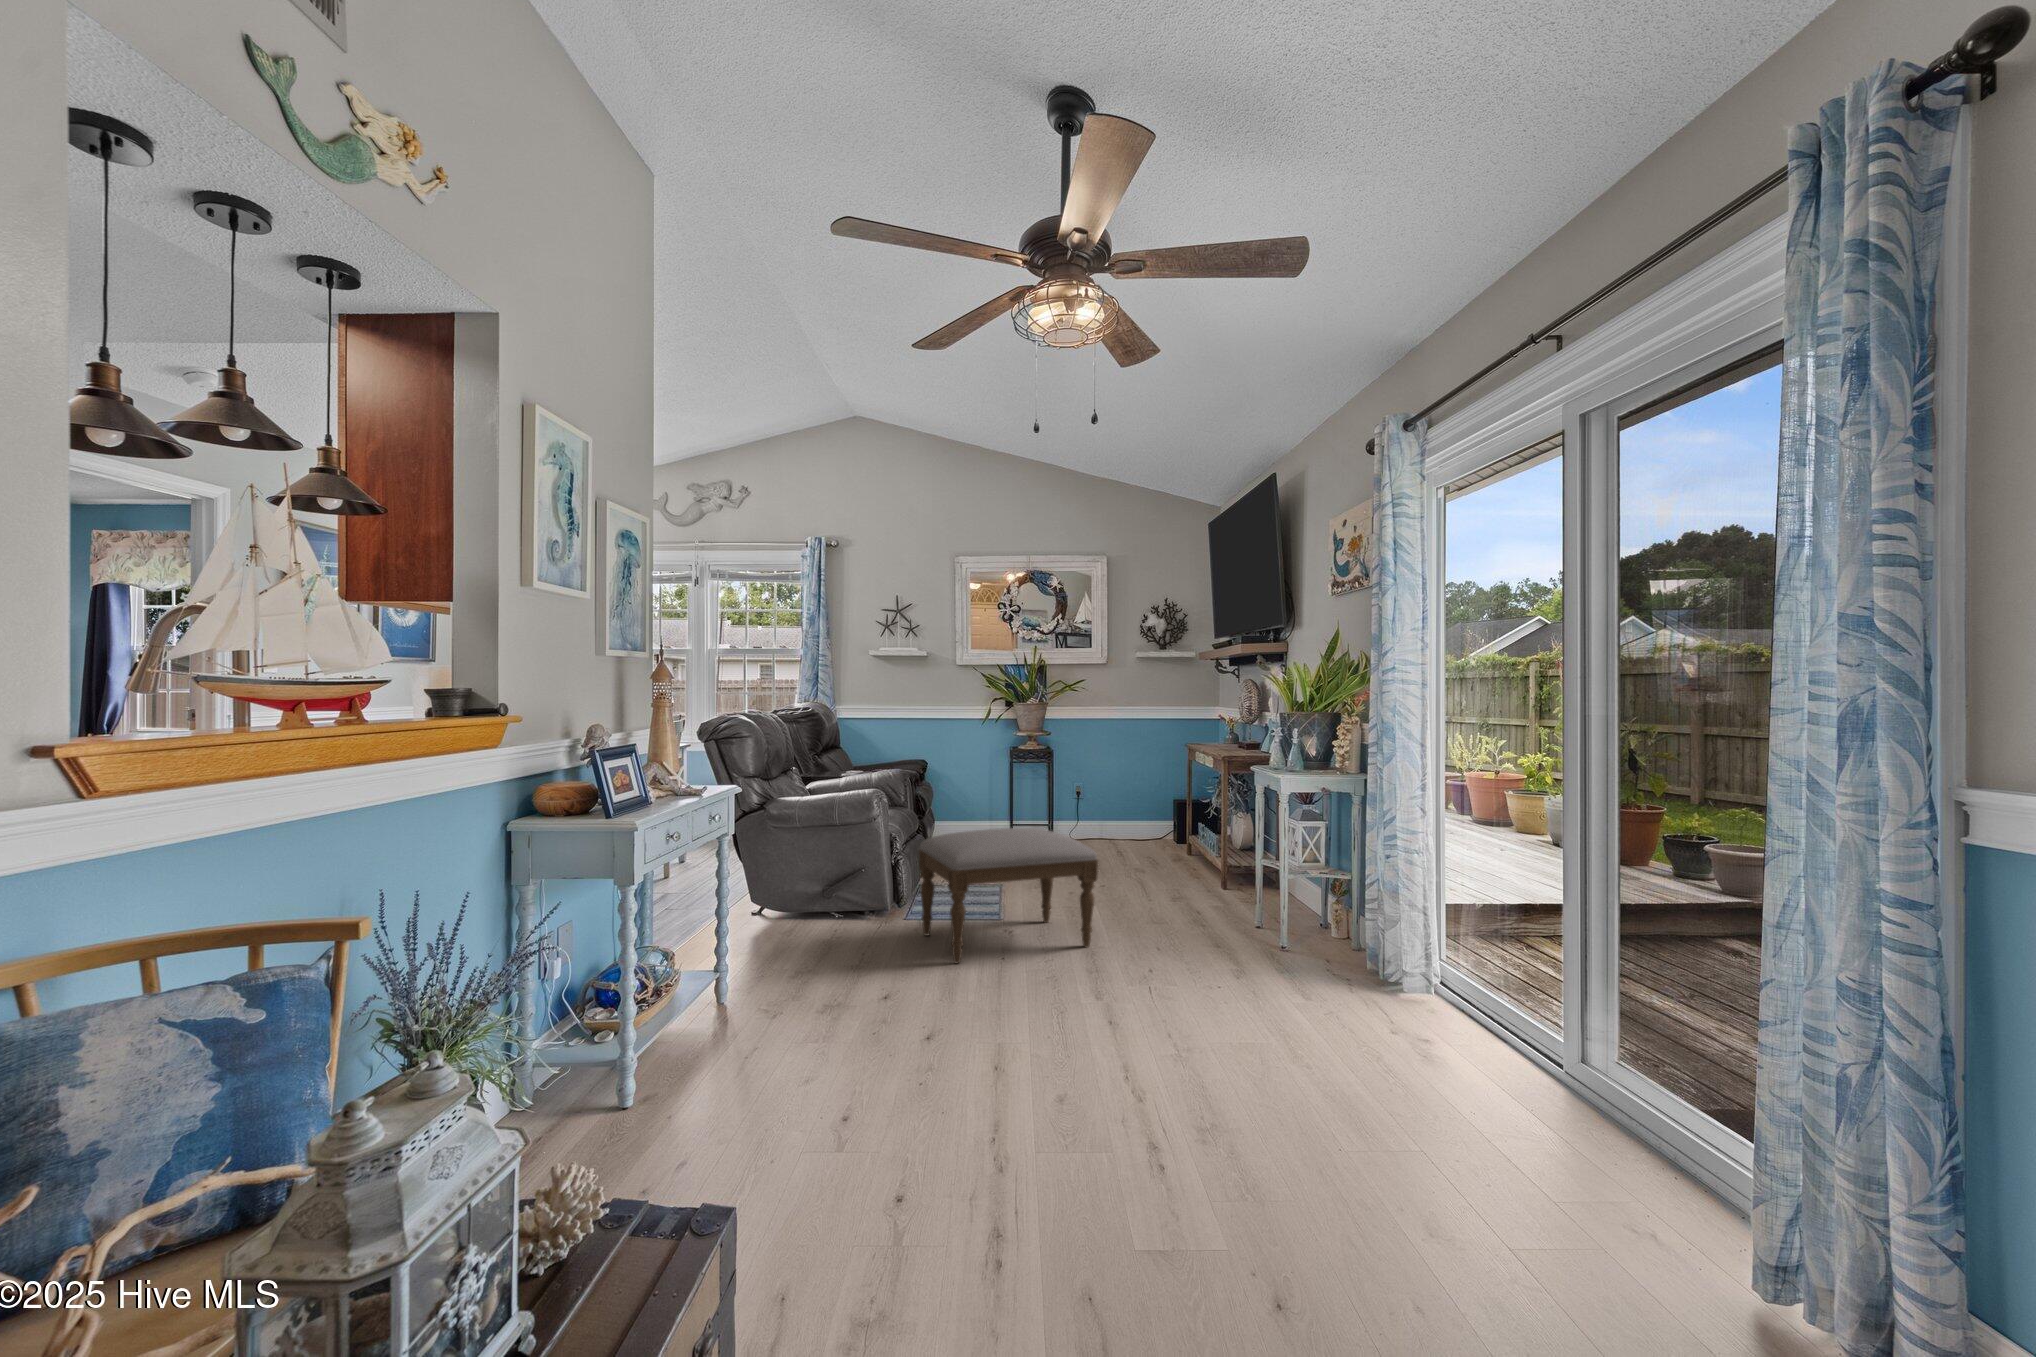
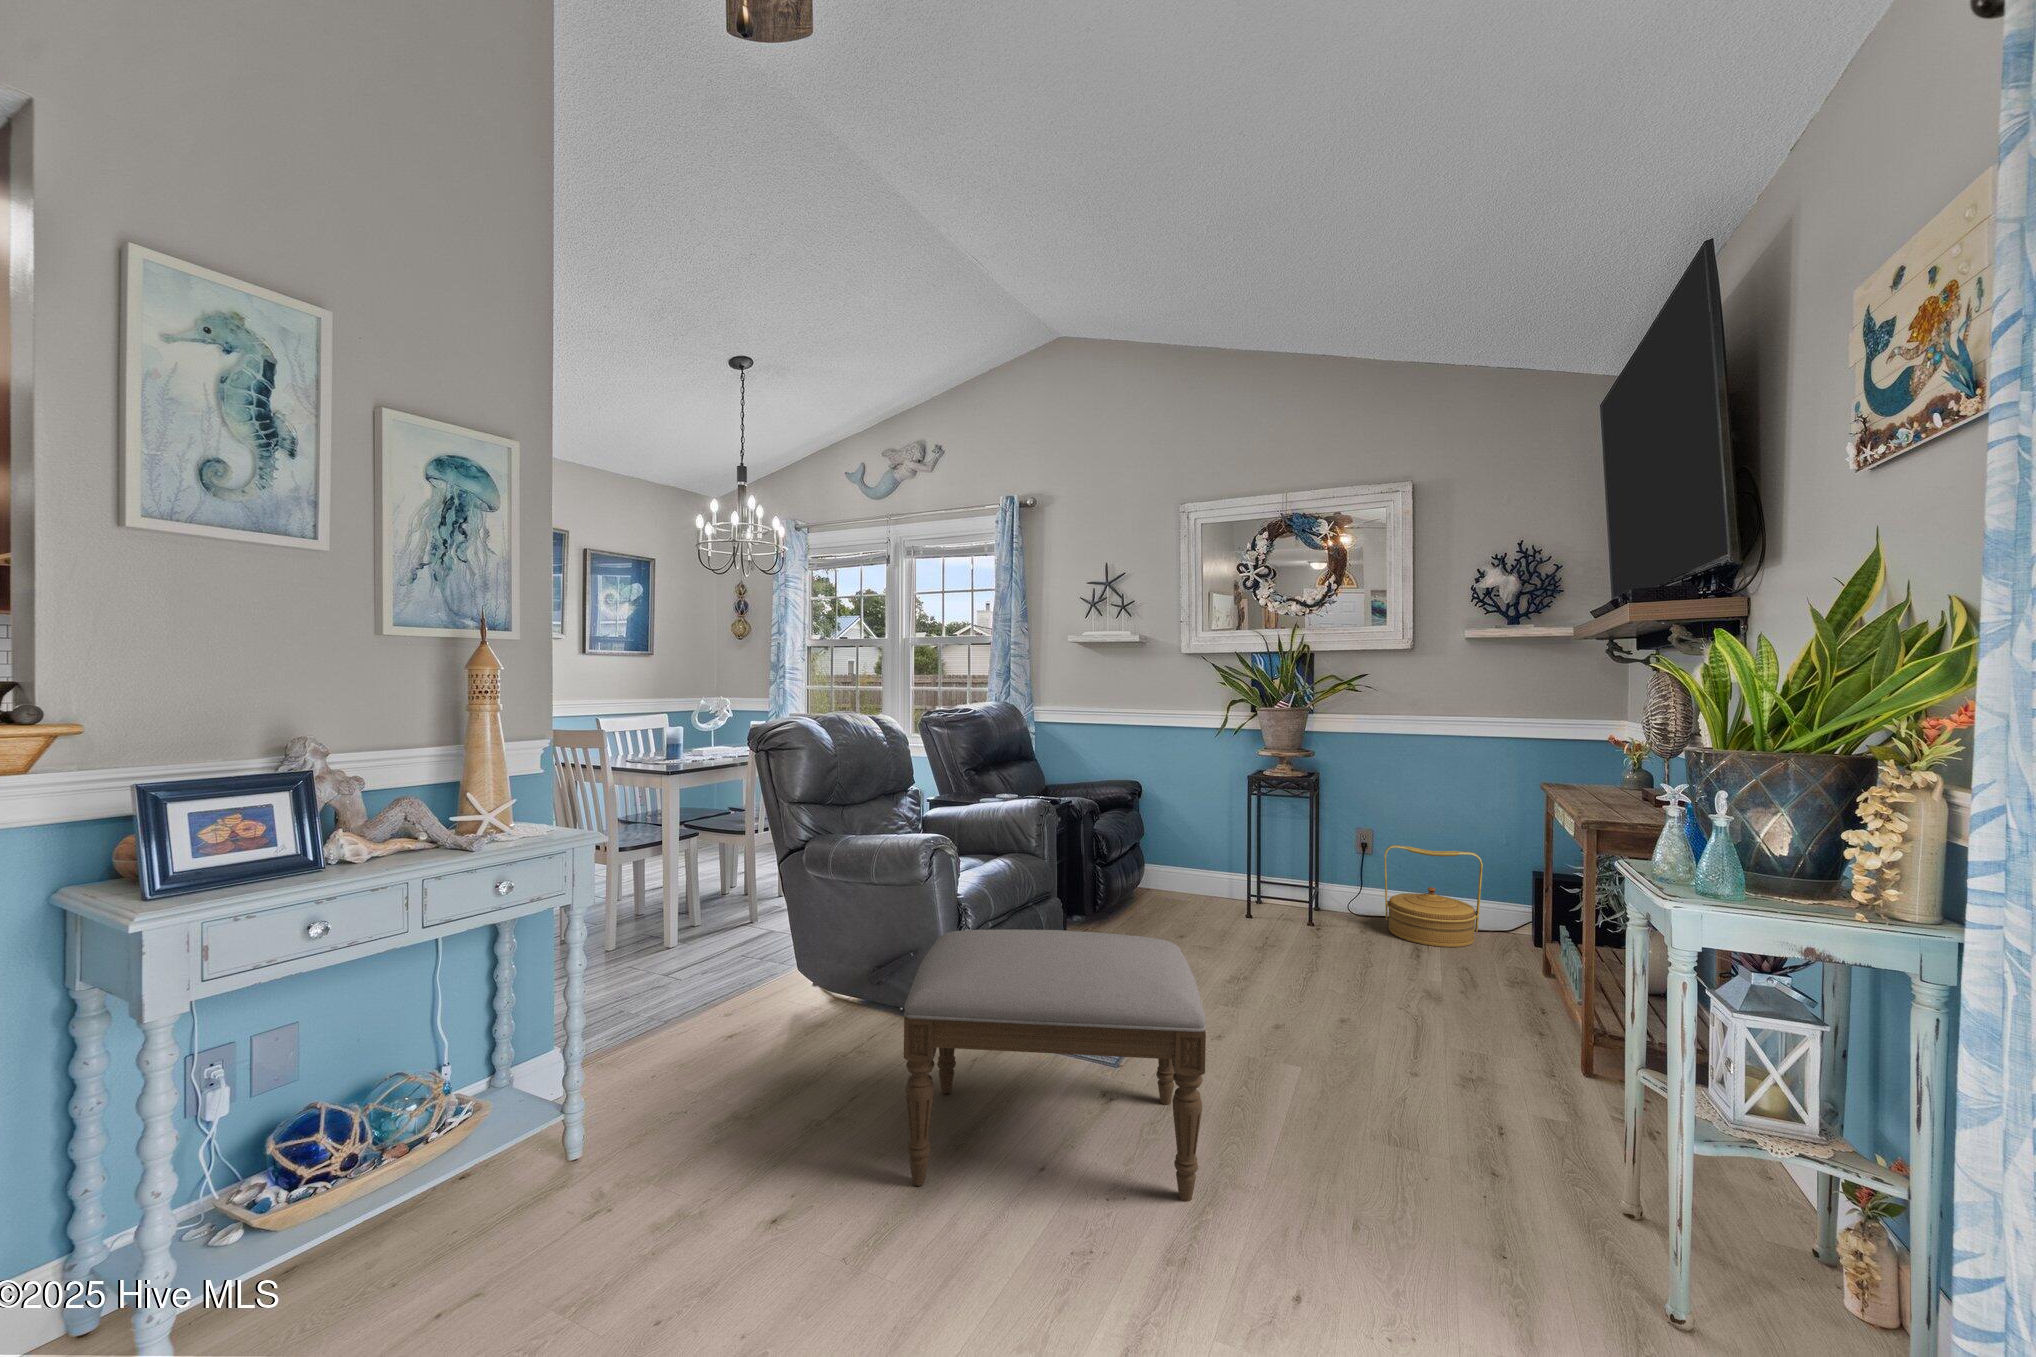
woven basket: none [1096,790,1151,850] -> present [1384,845,1483,947]

